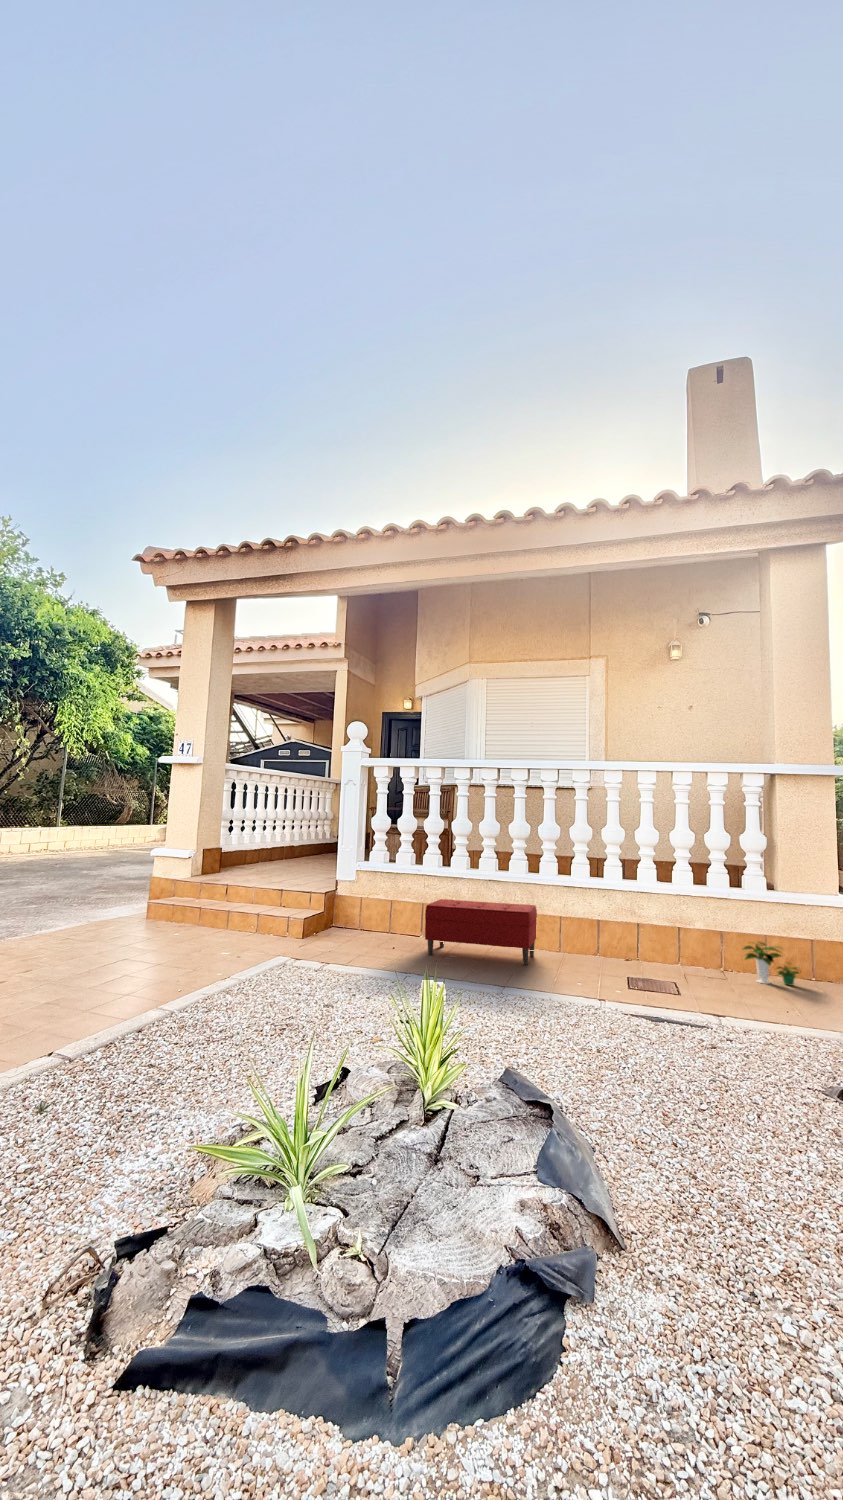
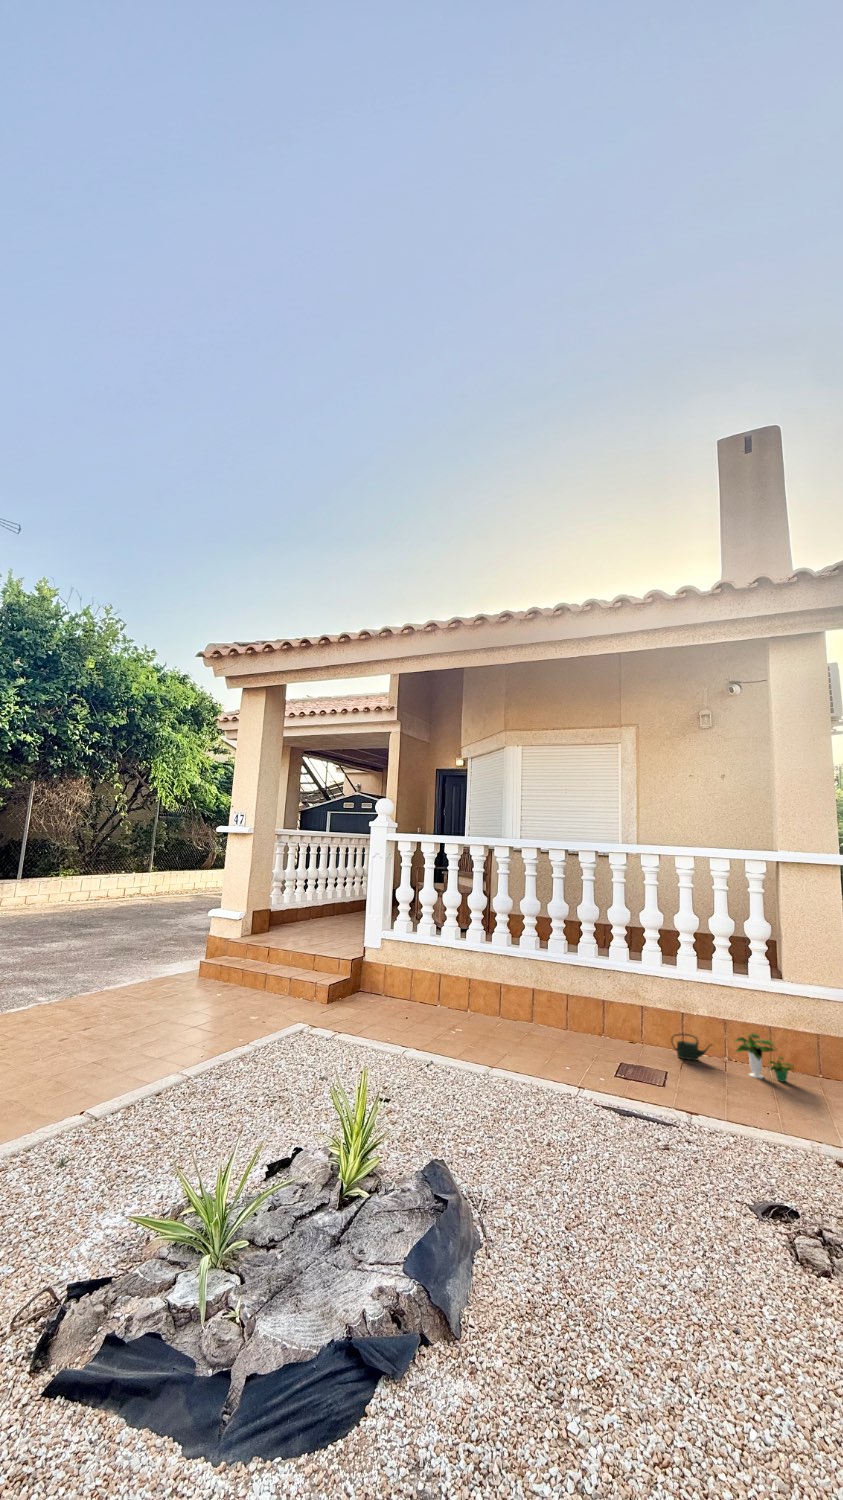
bench: present [425,899,537,965] -> none [433,971,540,1042]
watering can: none [675,947,718,972] -> present [671,1033,712,1060]

